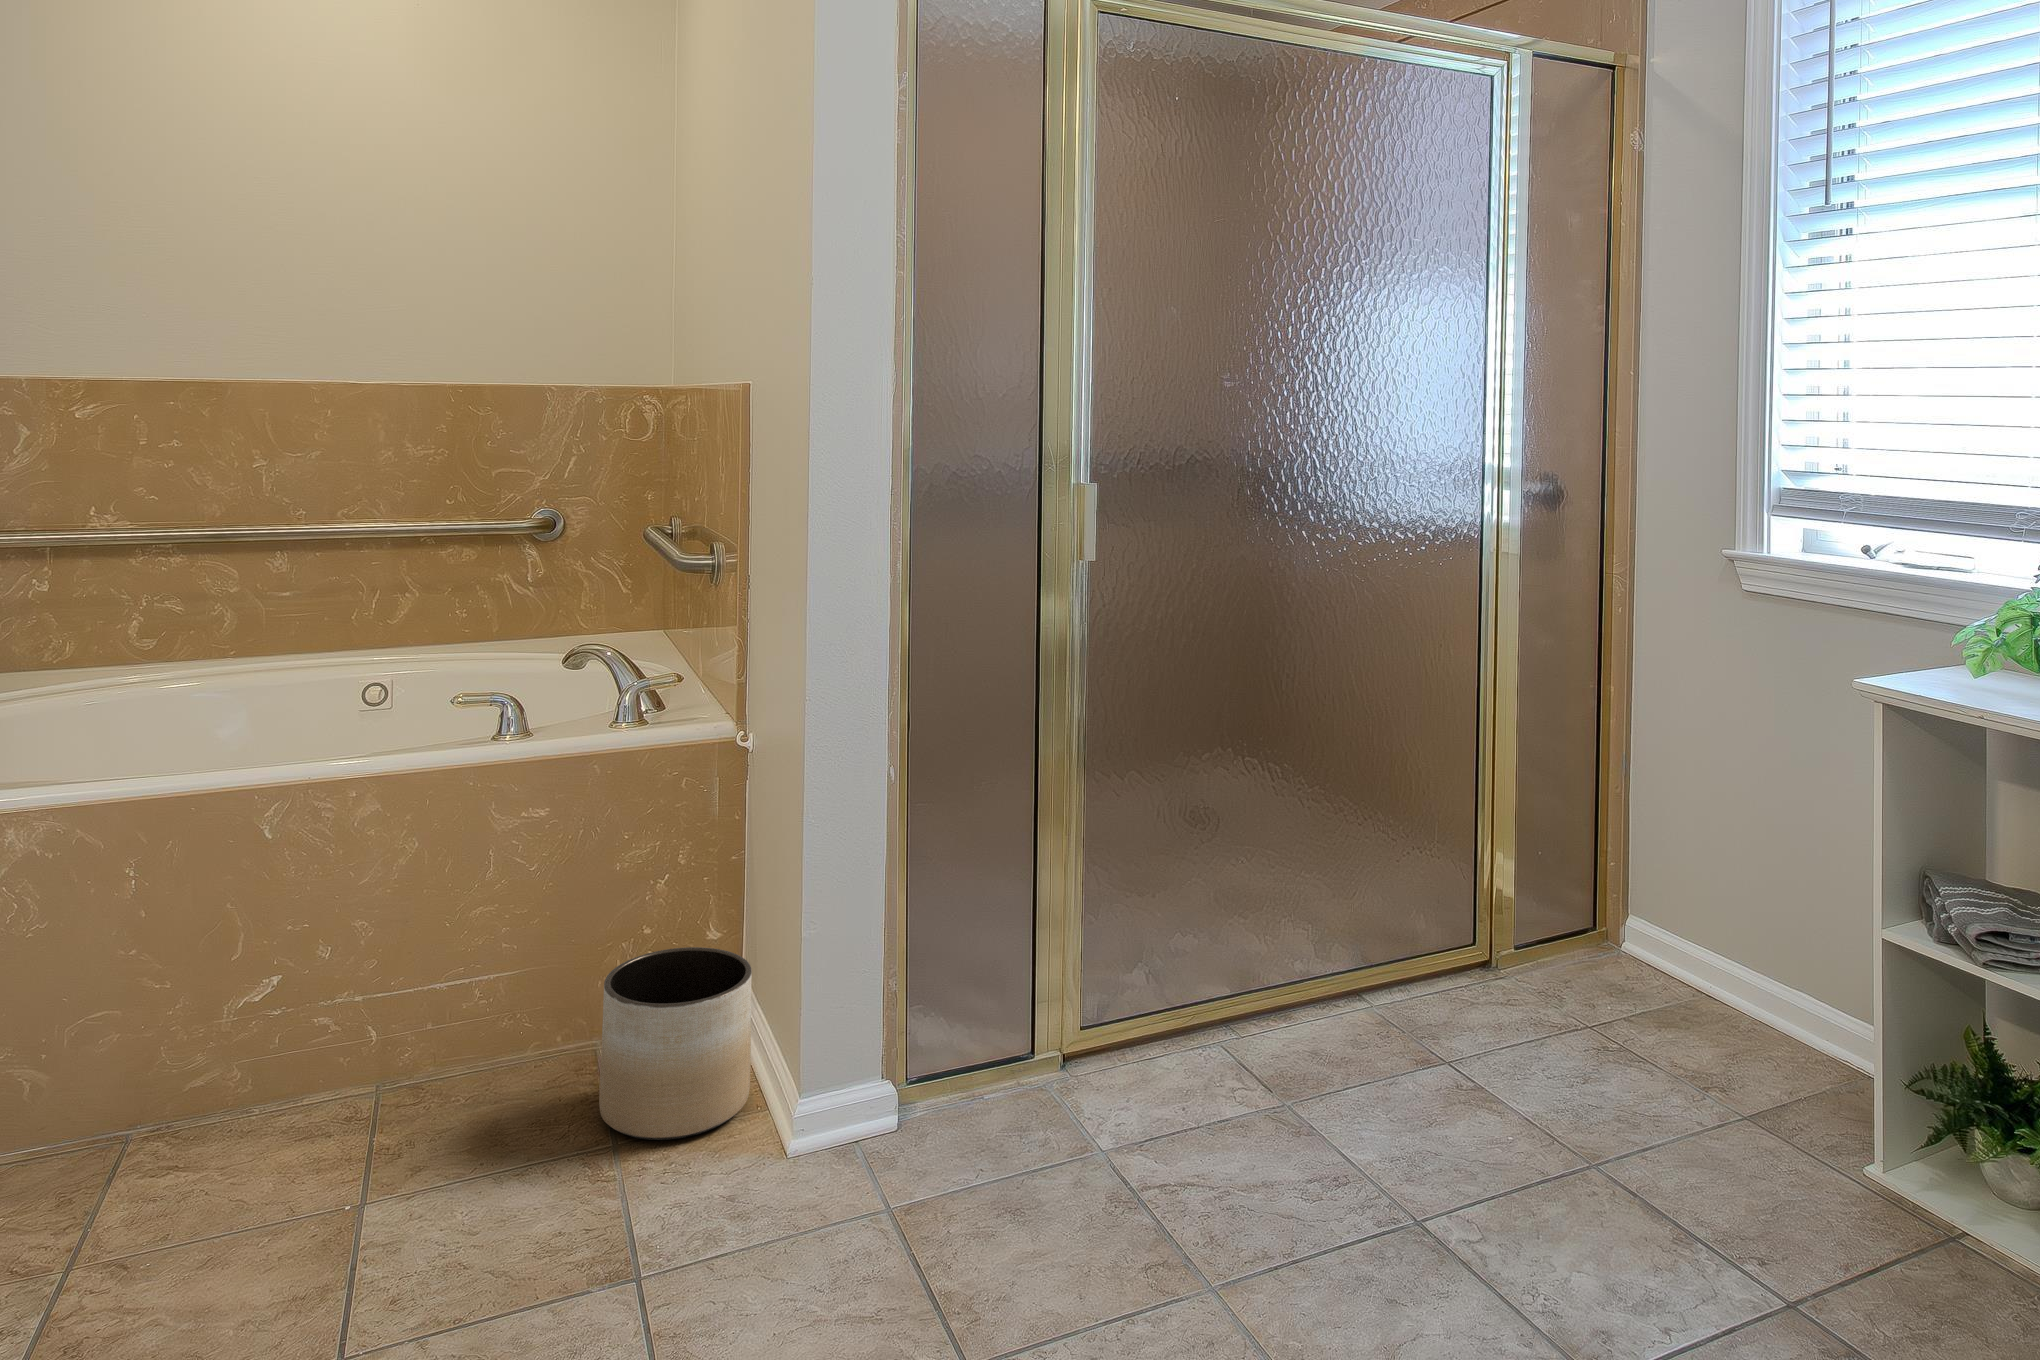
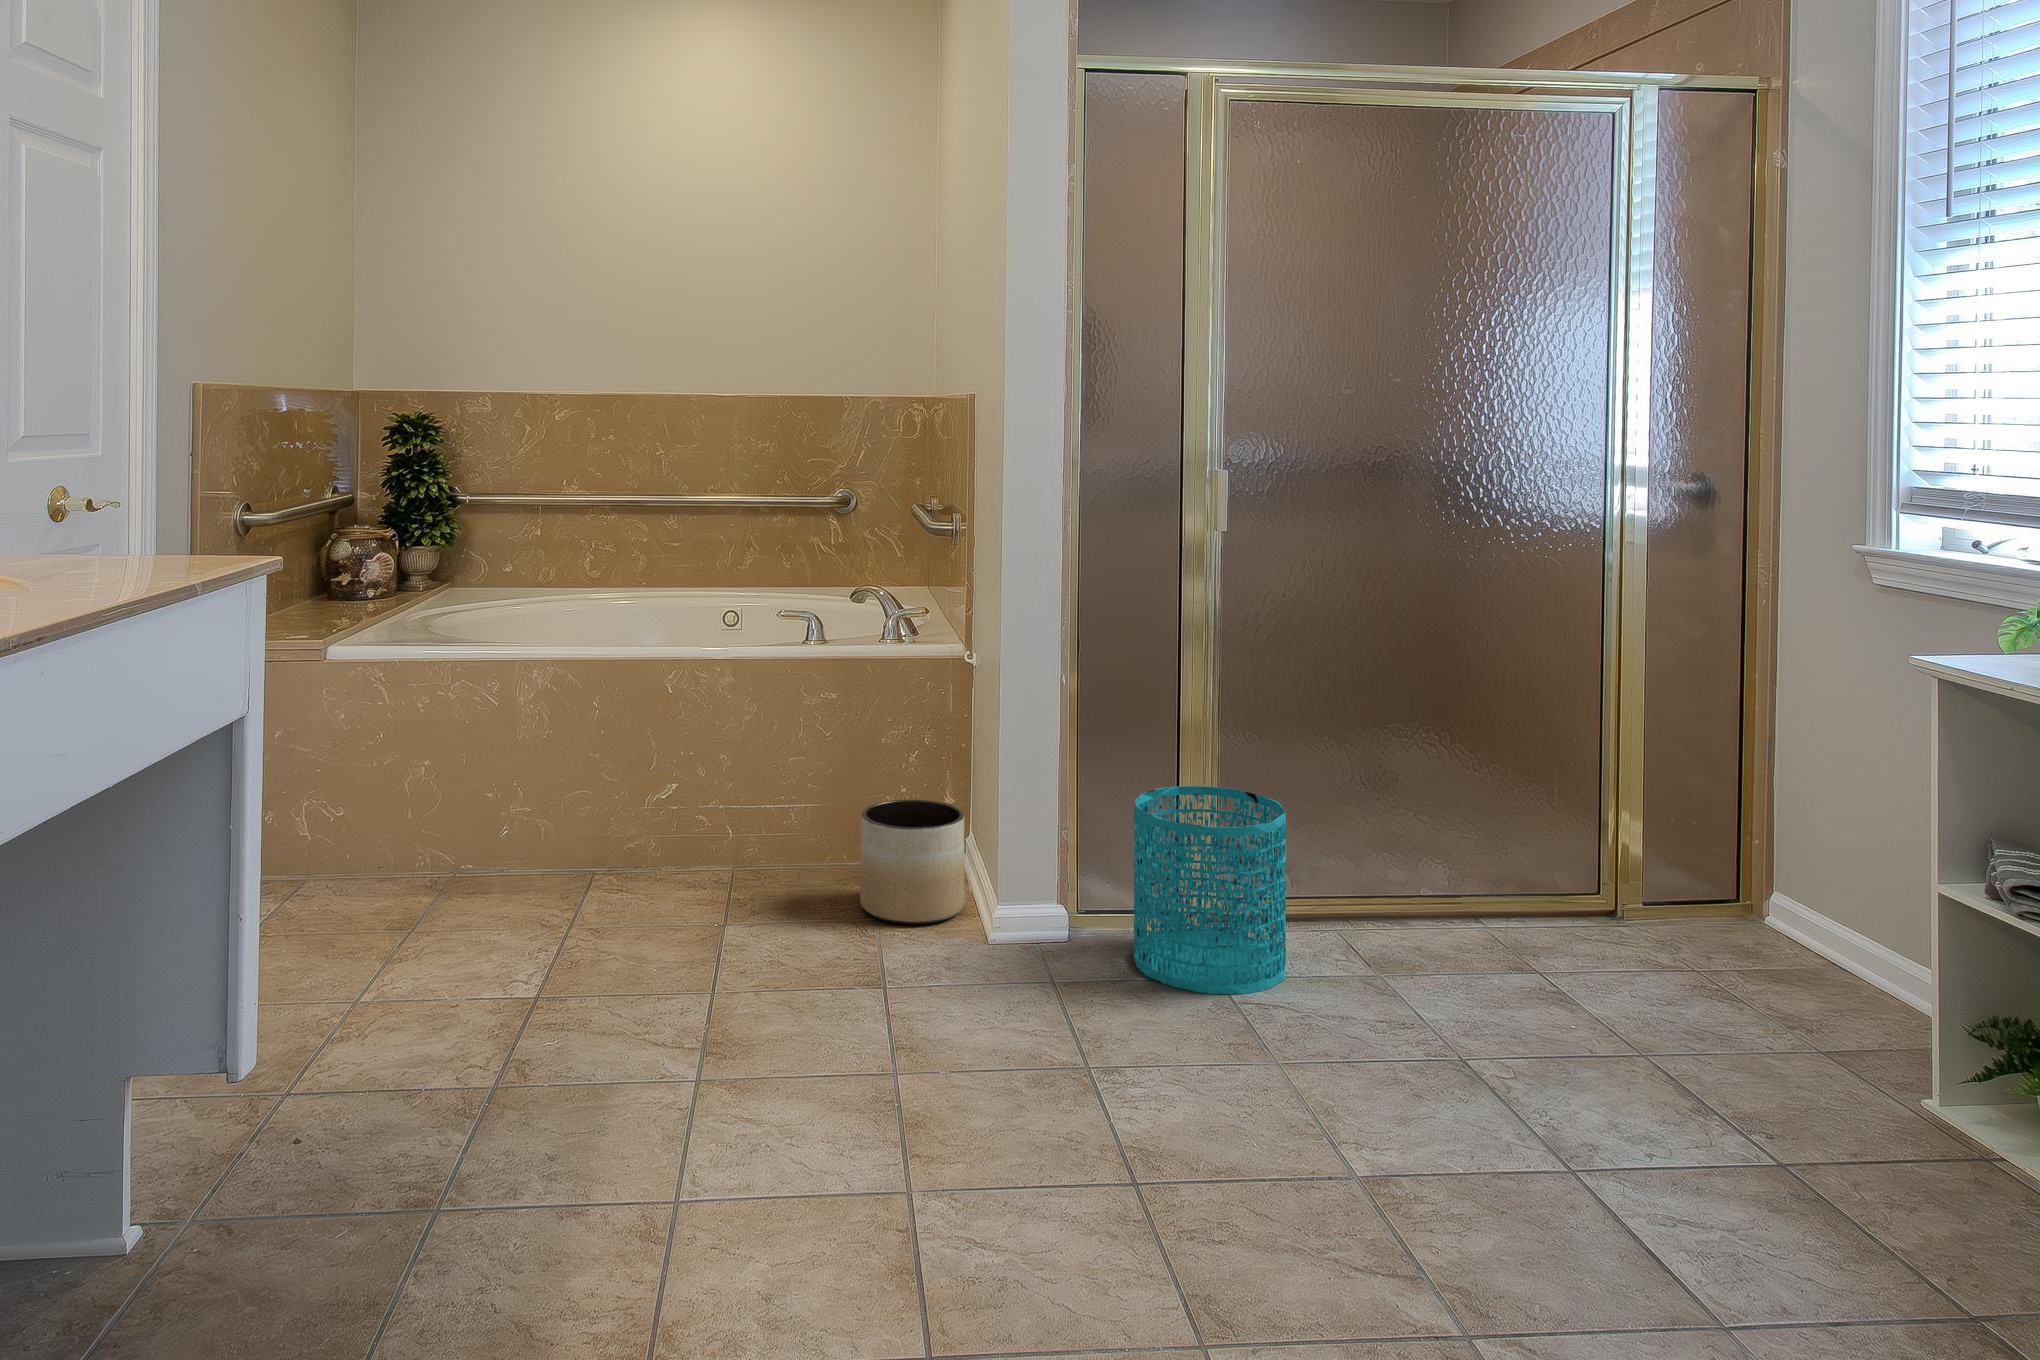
wastebasket: none [996,890,1189,1178] -> present [1134,786,1286,994]

